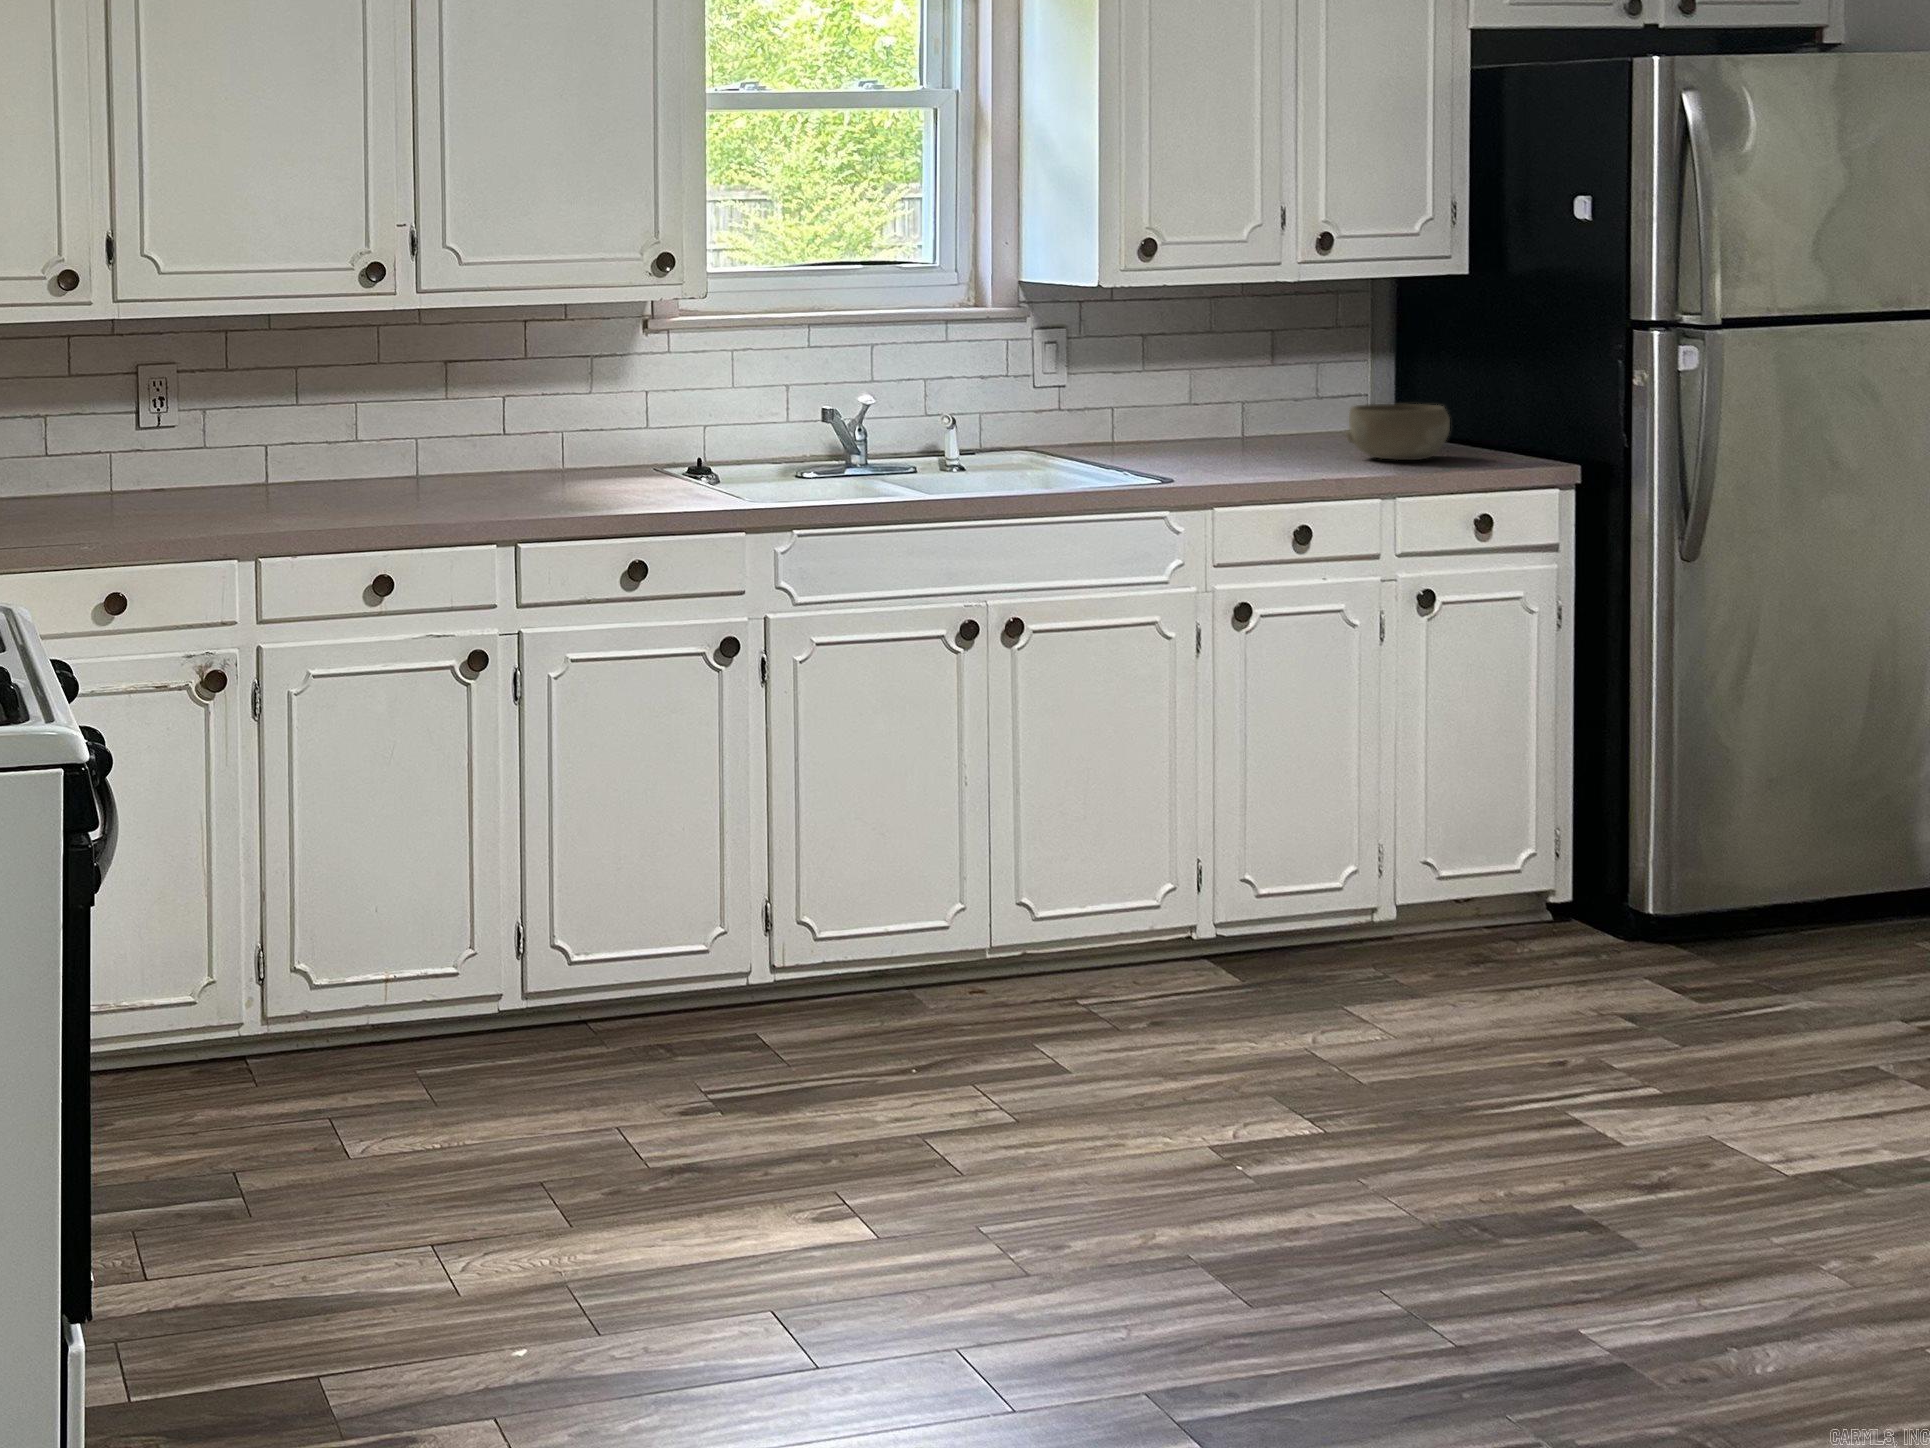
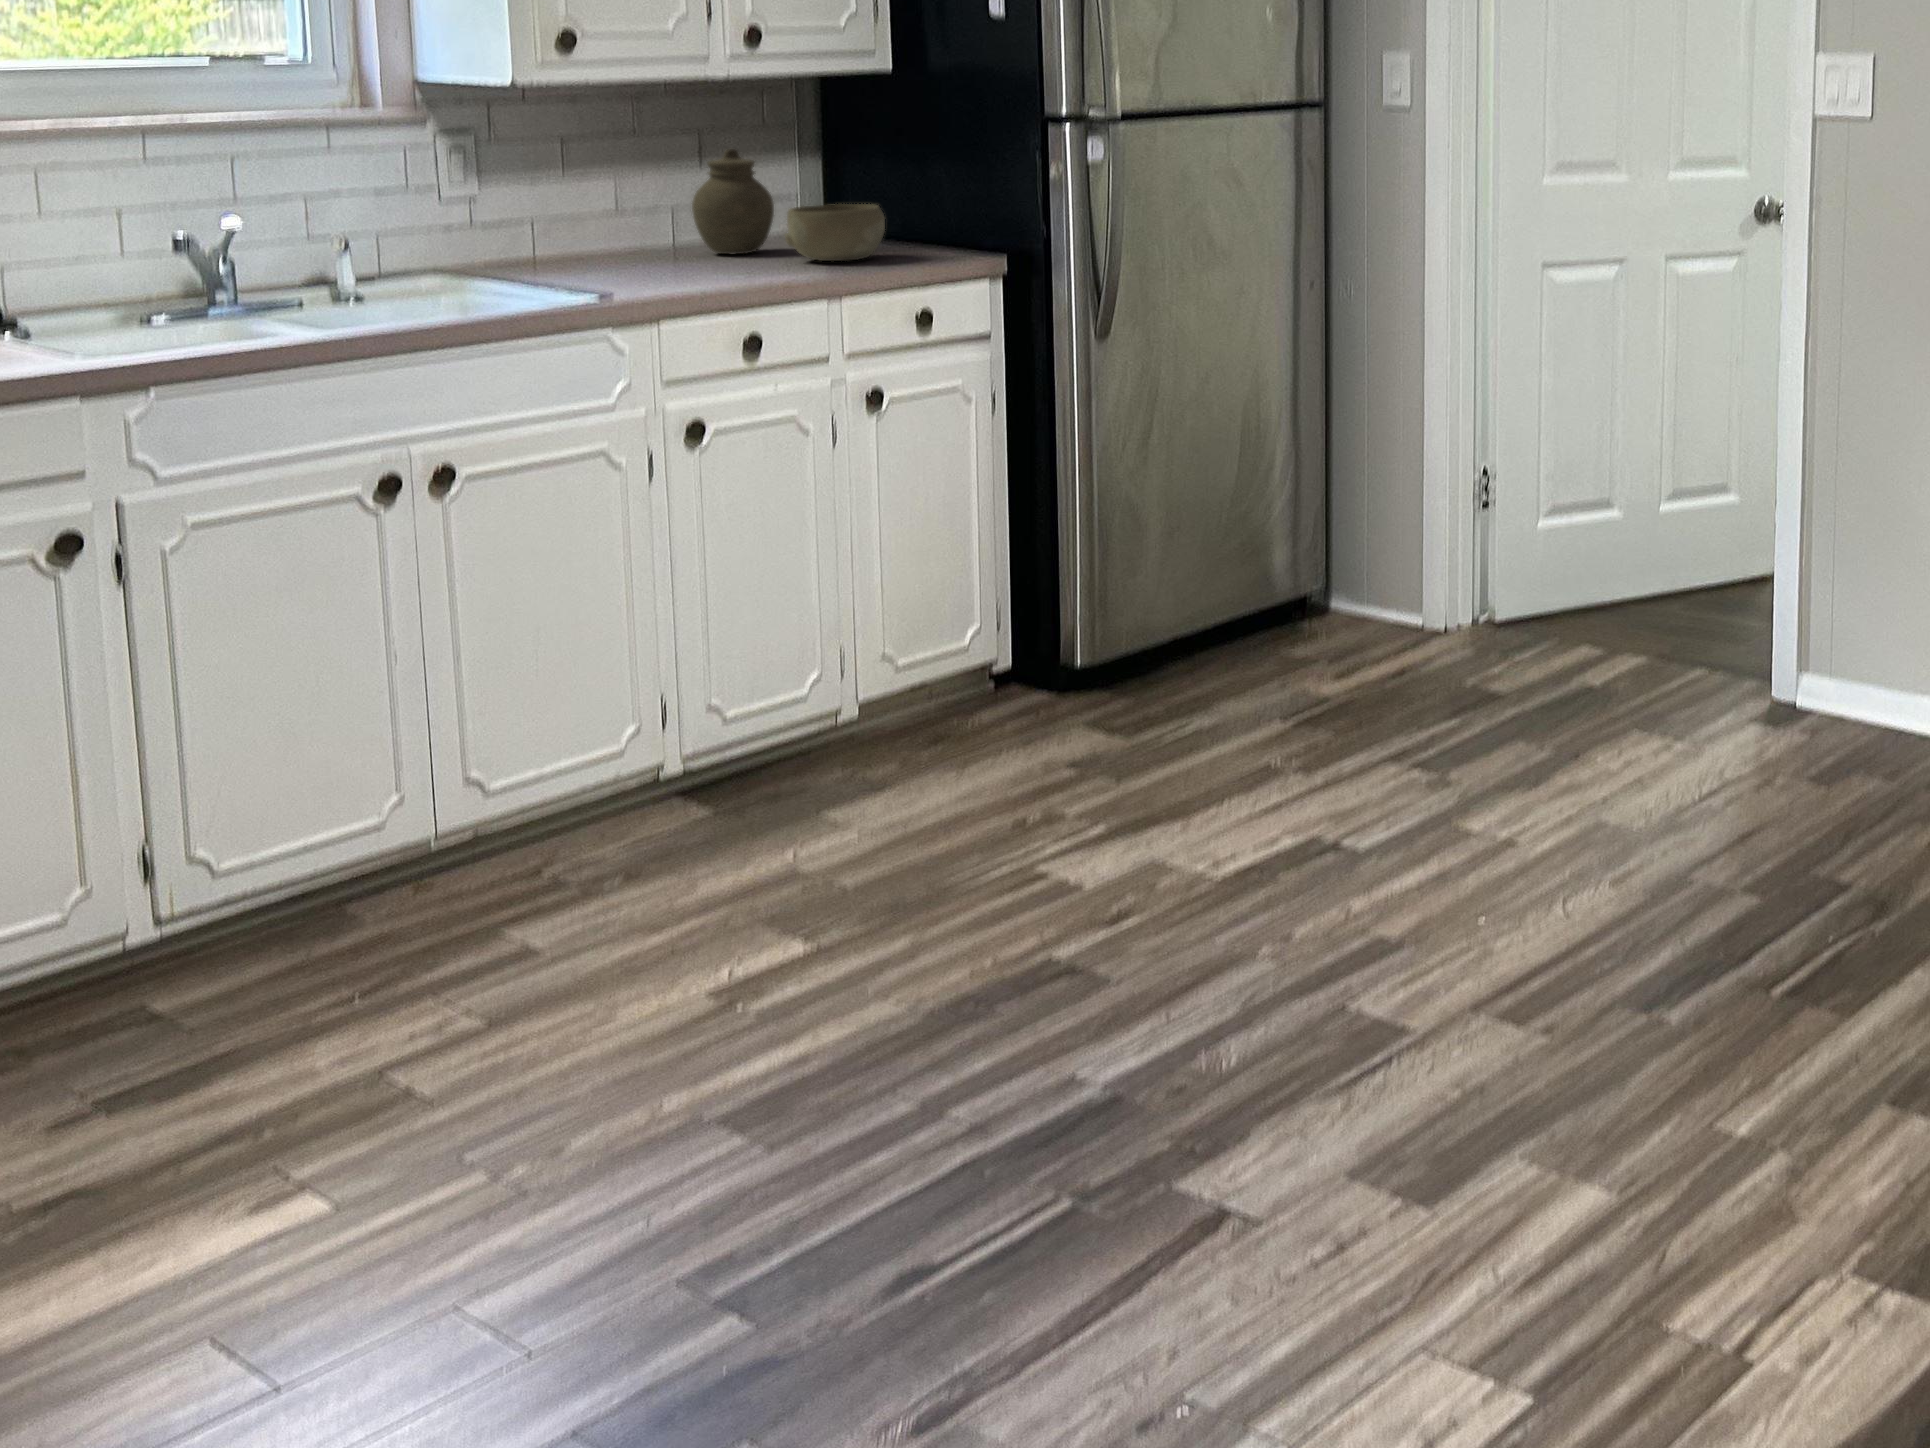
jar: none [1259,346,1339,448] -> present [692,149,774,254]

